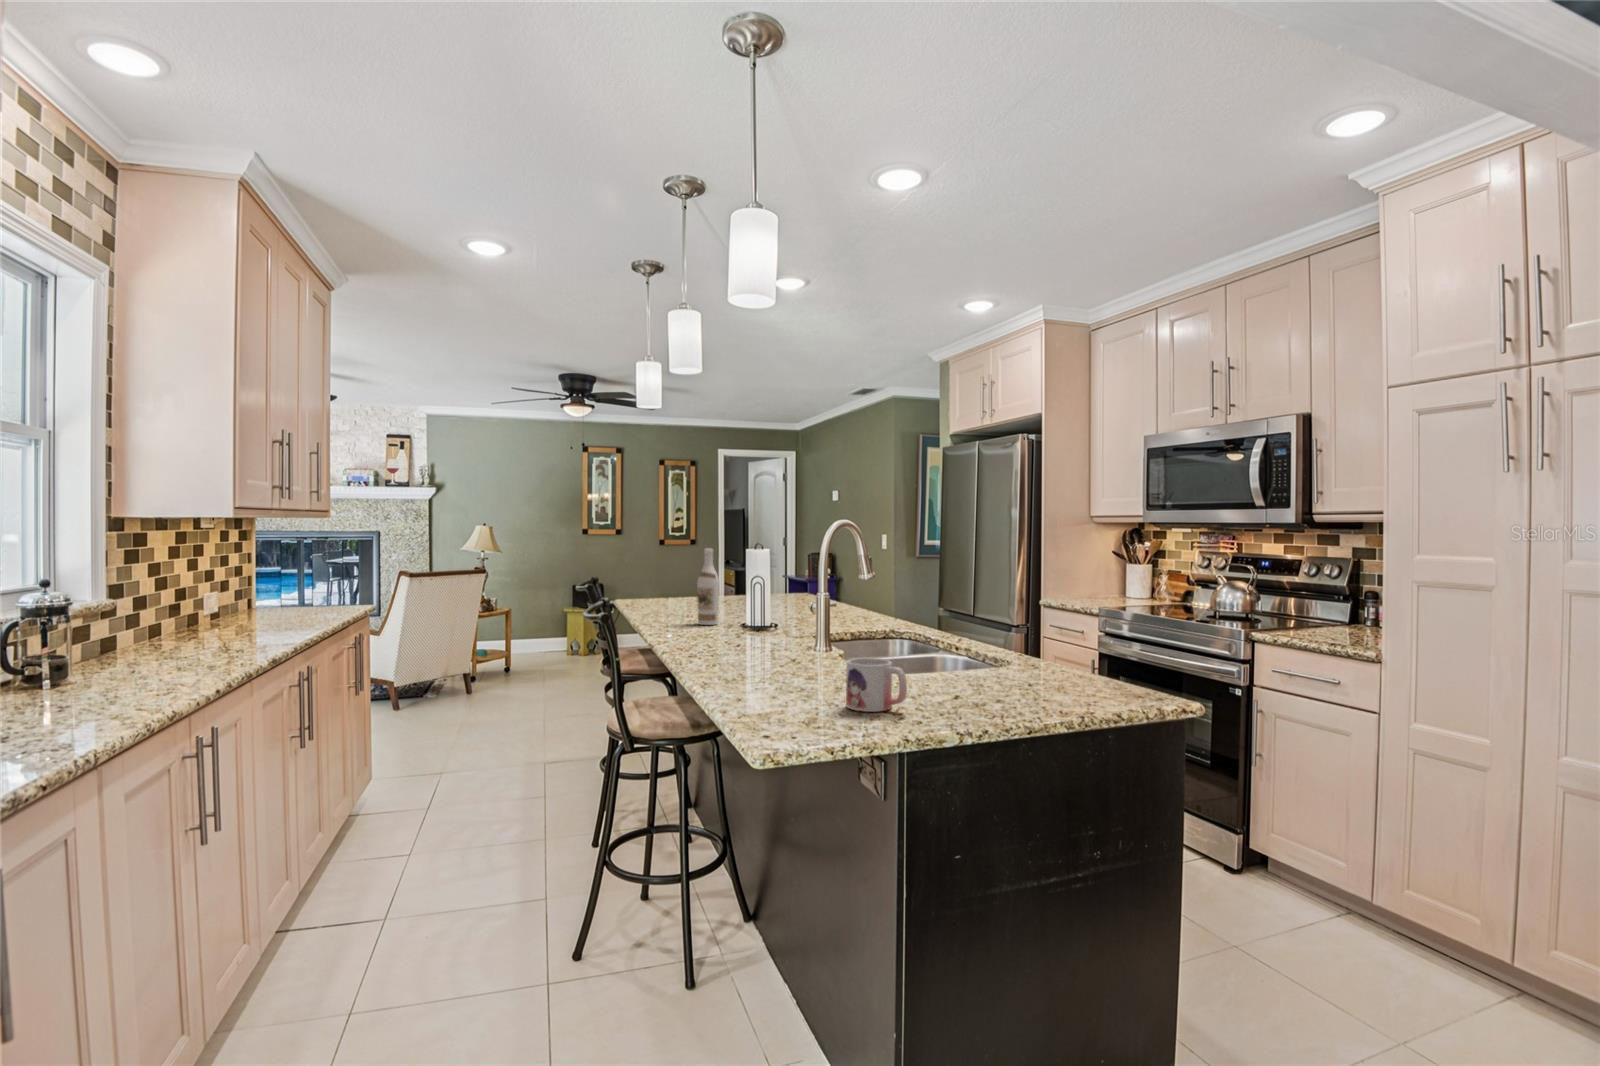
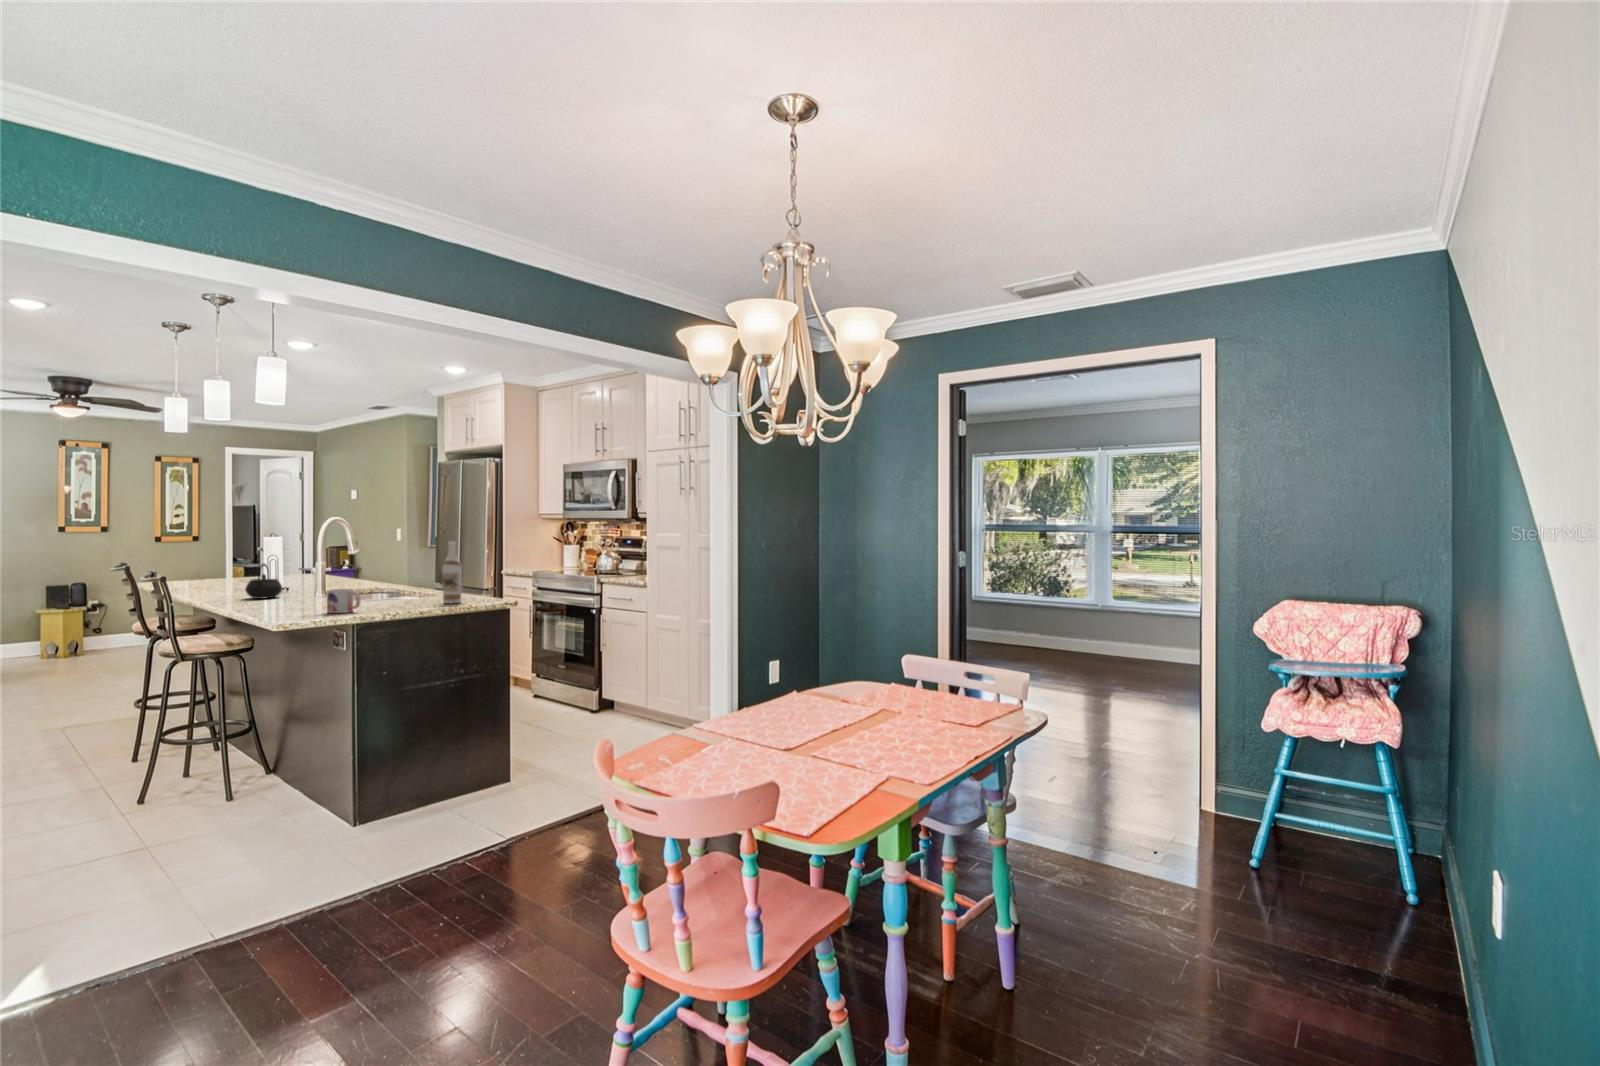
wine bottle: present [697,548,719,625] -> present [442,541,462,603]
kettle: none [721,590,769,645] -> present [245,564,282,599]

